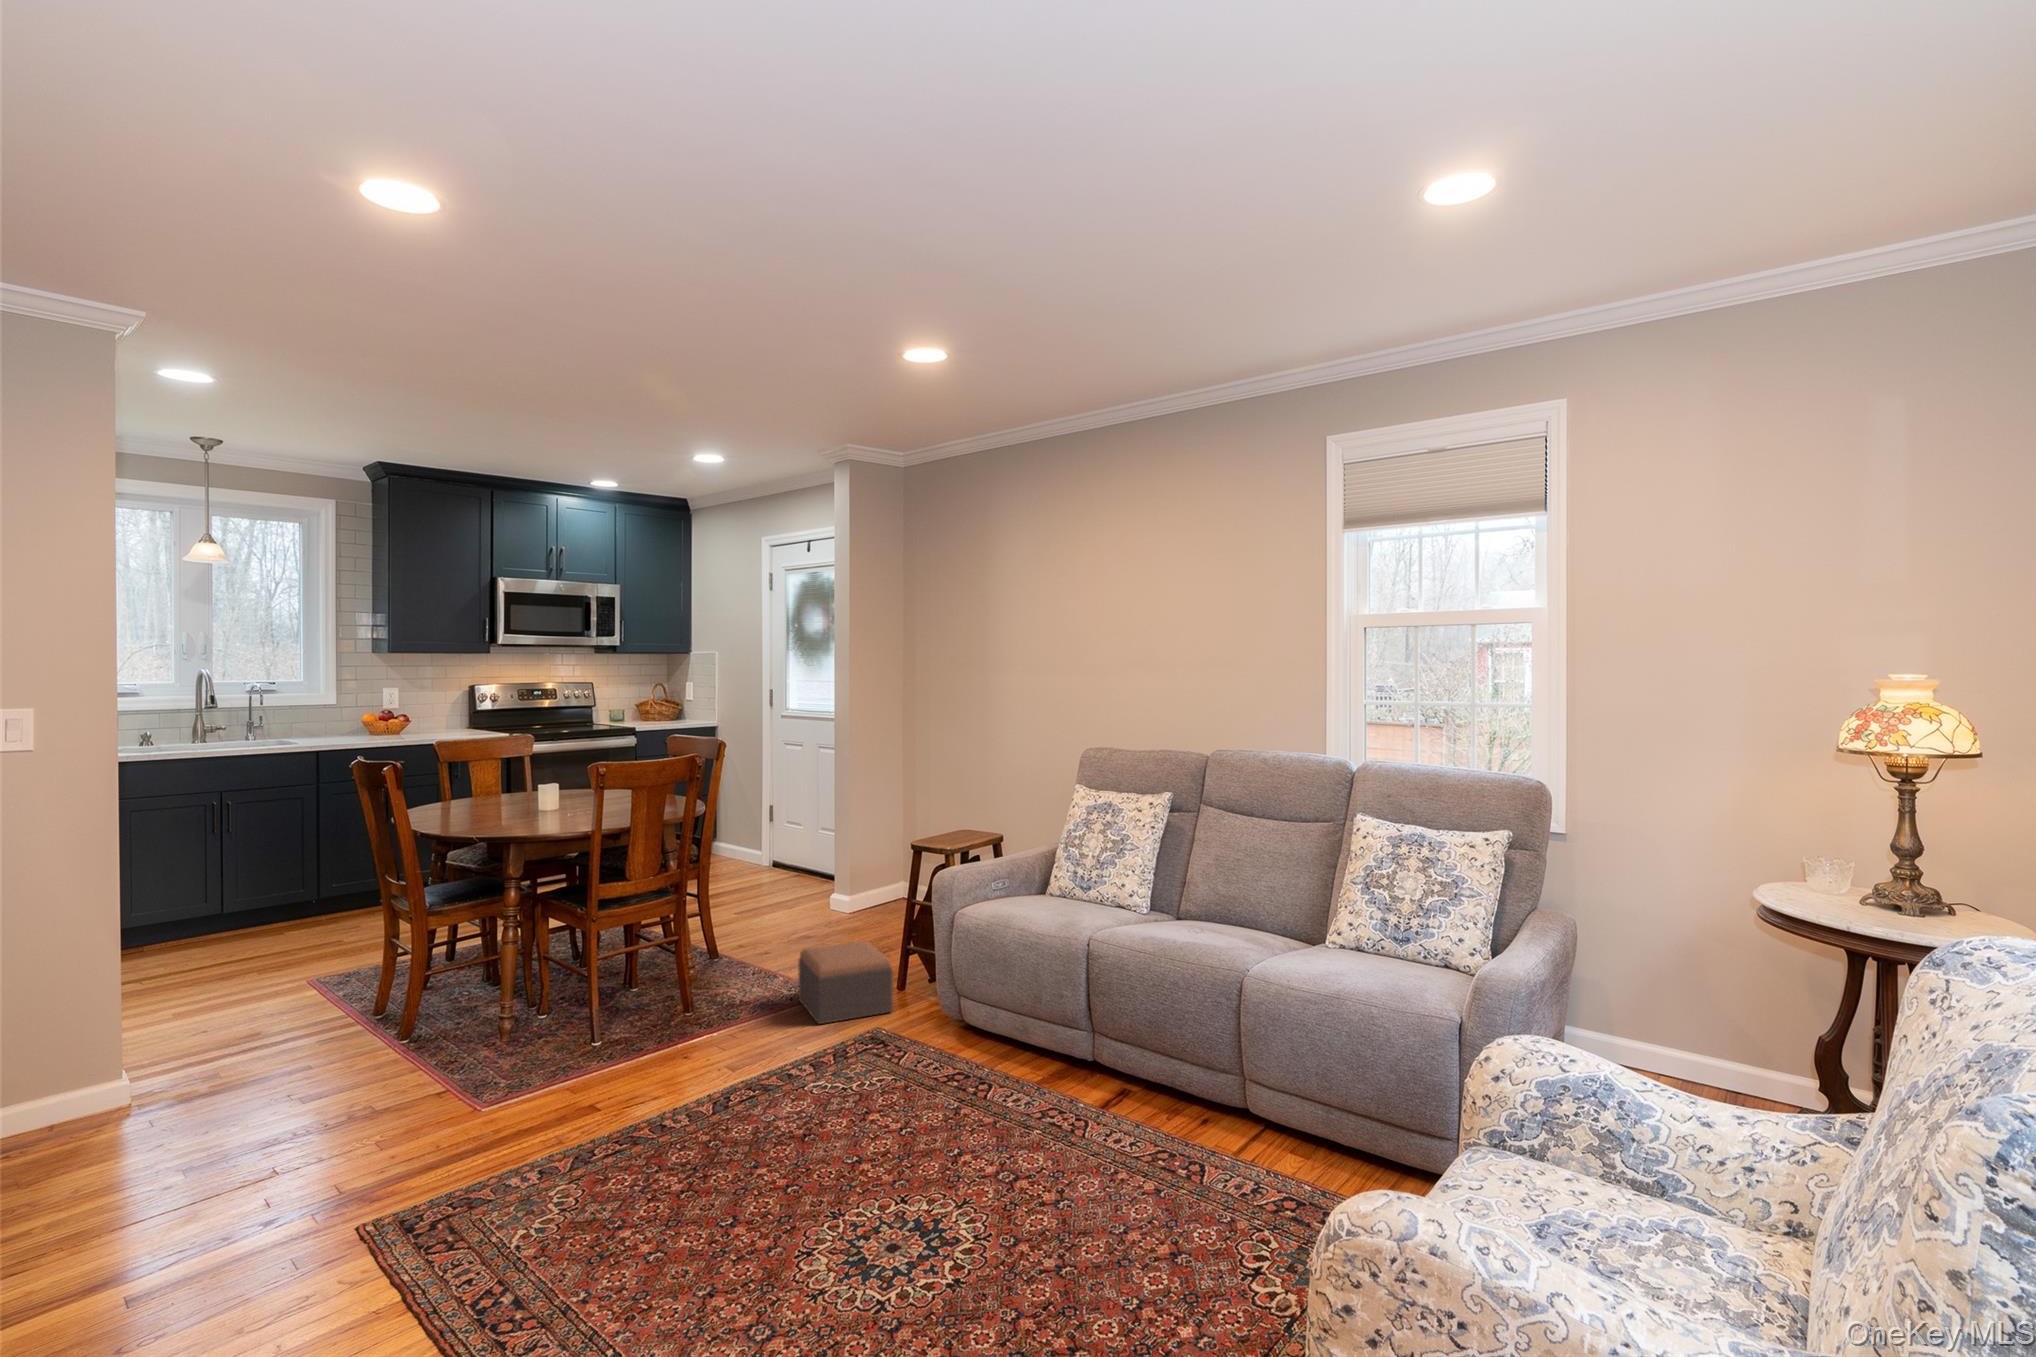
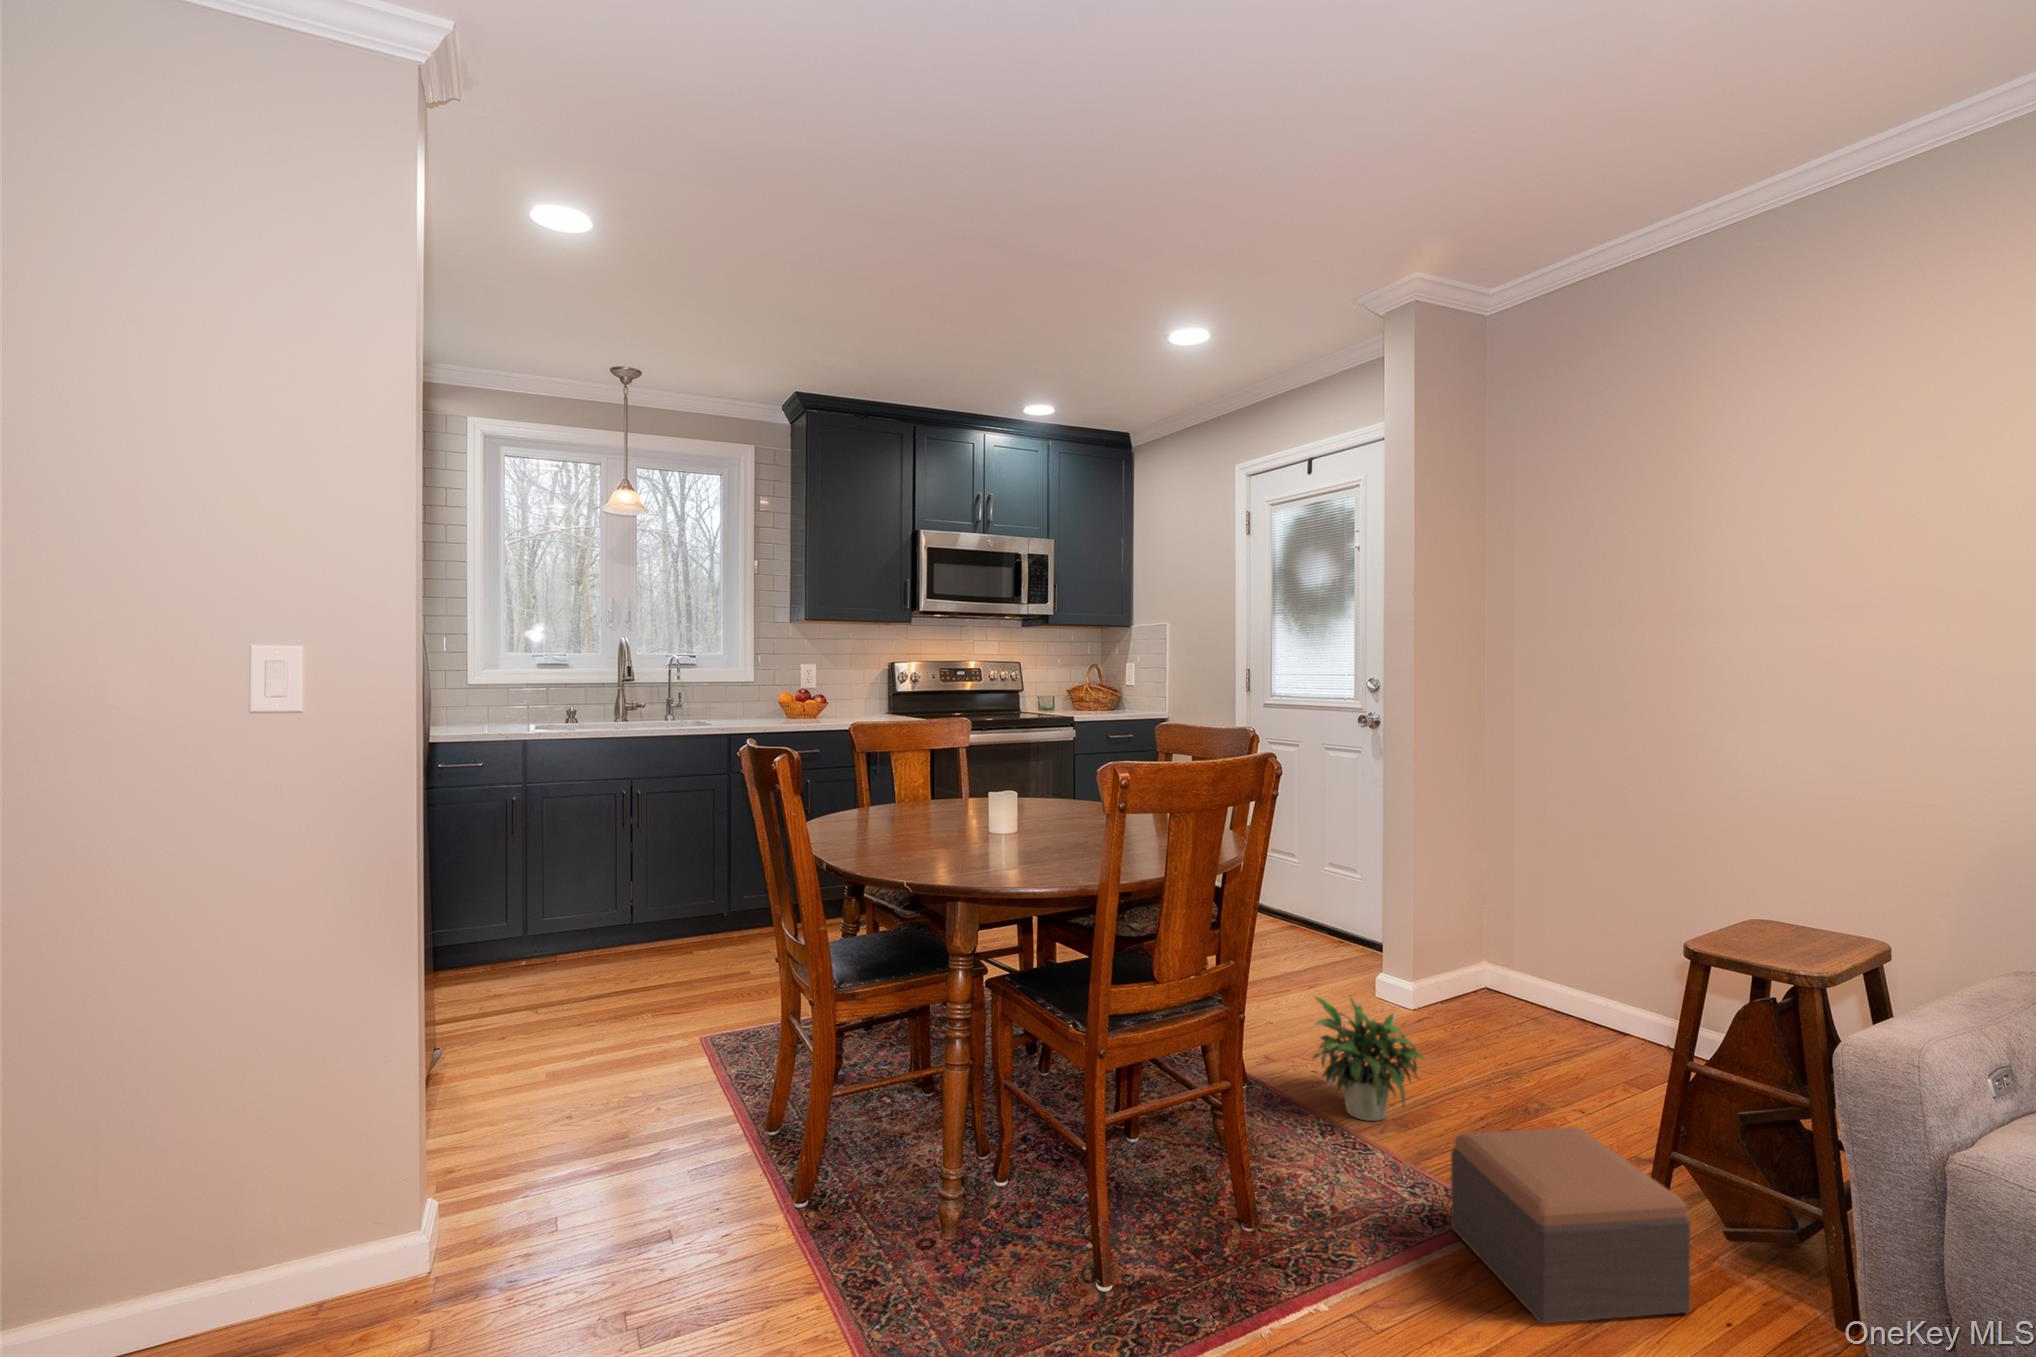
potted plant: none [753,897,815,966] -> present [1313,997,1425,1121]

